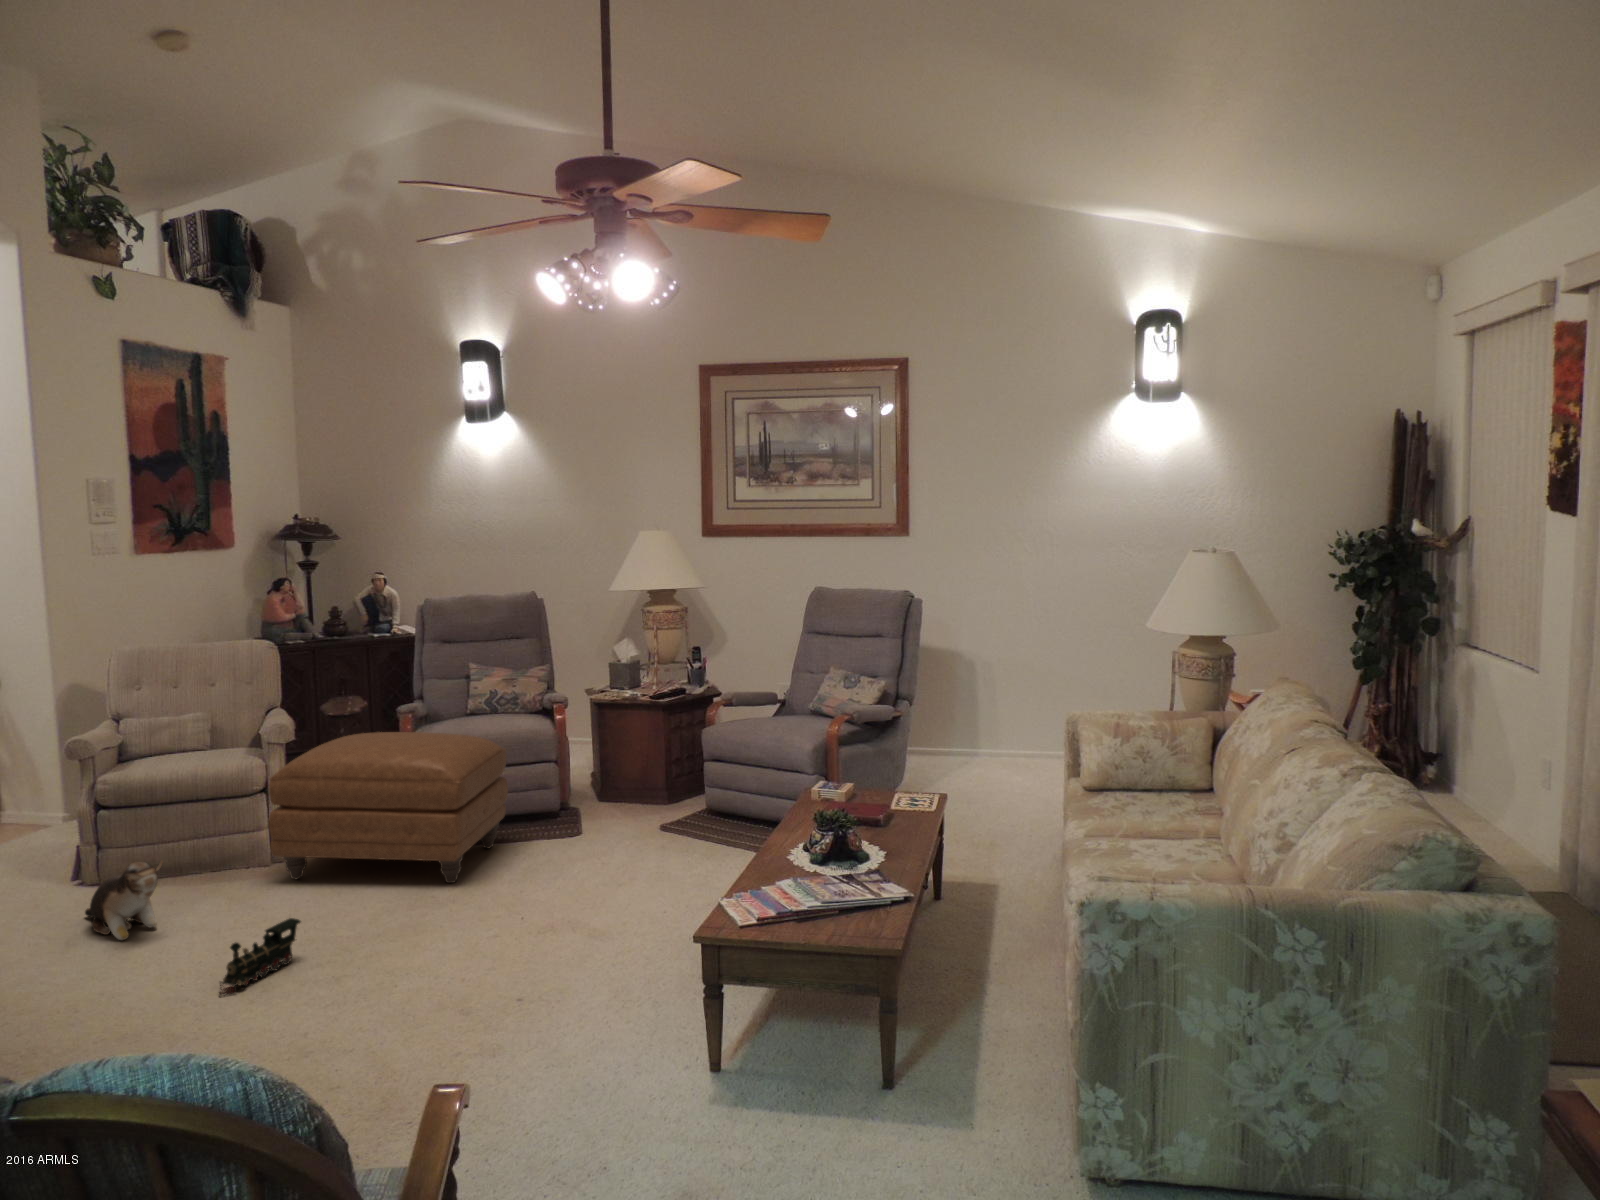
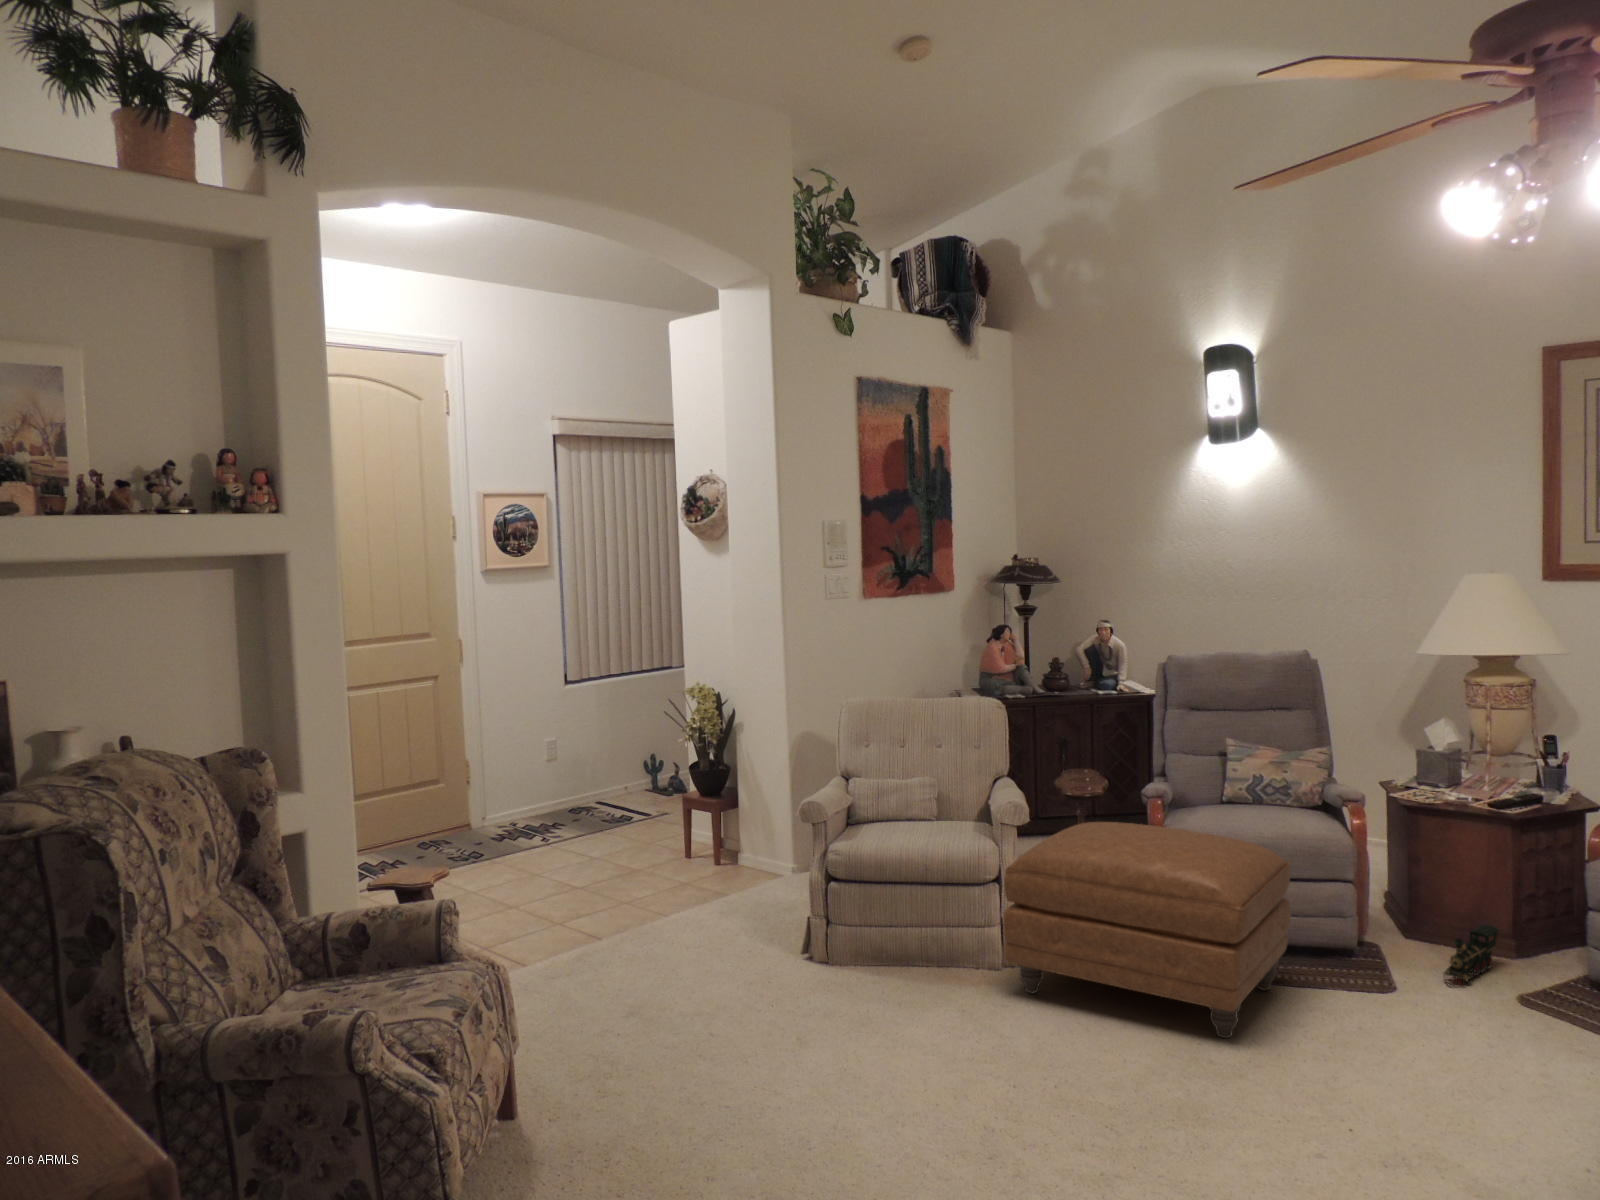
plush toy: present [85,861,162,940] -> none [818,955,897,1042]
toy train: present [220,918,301,994] -> present [1443,924,1499,985]

